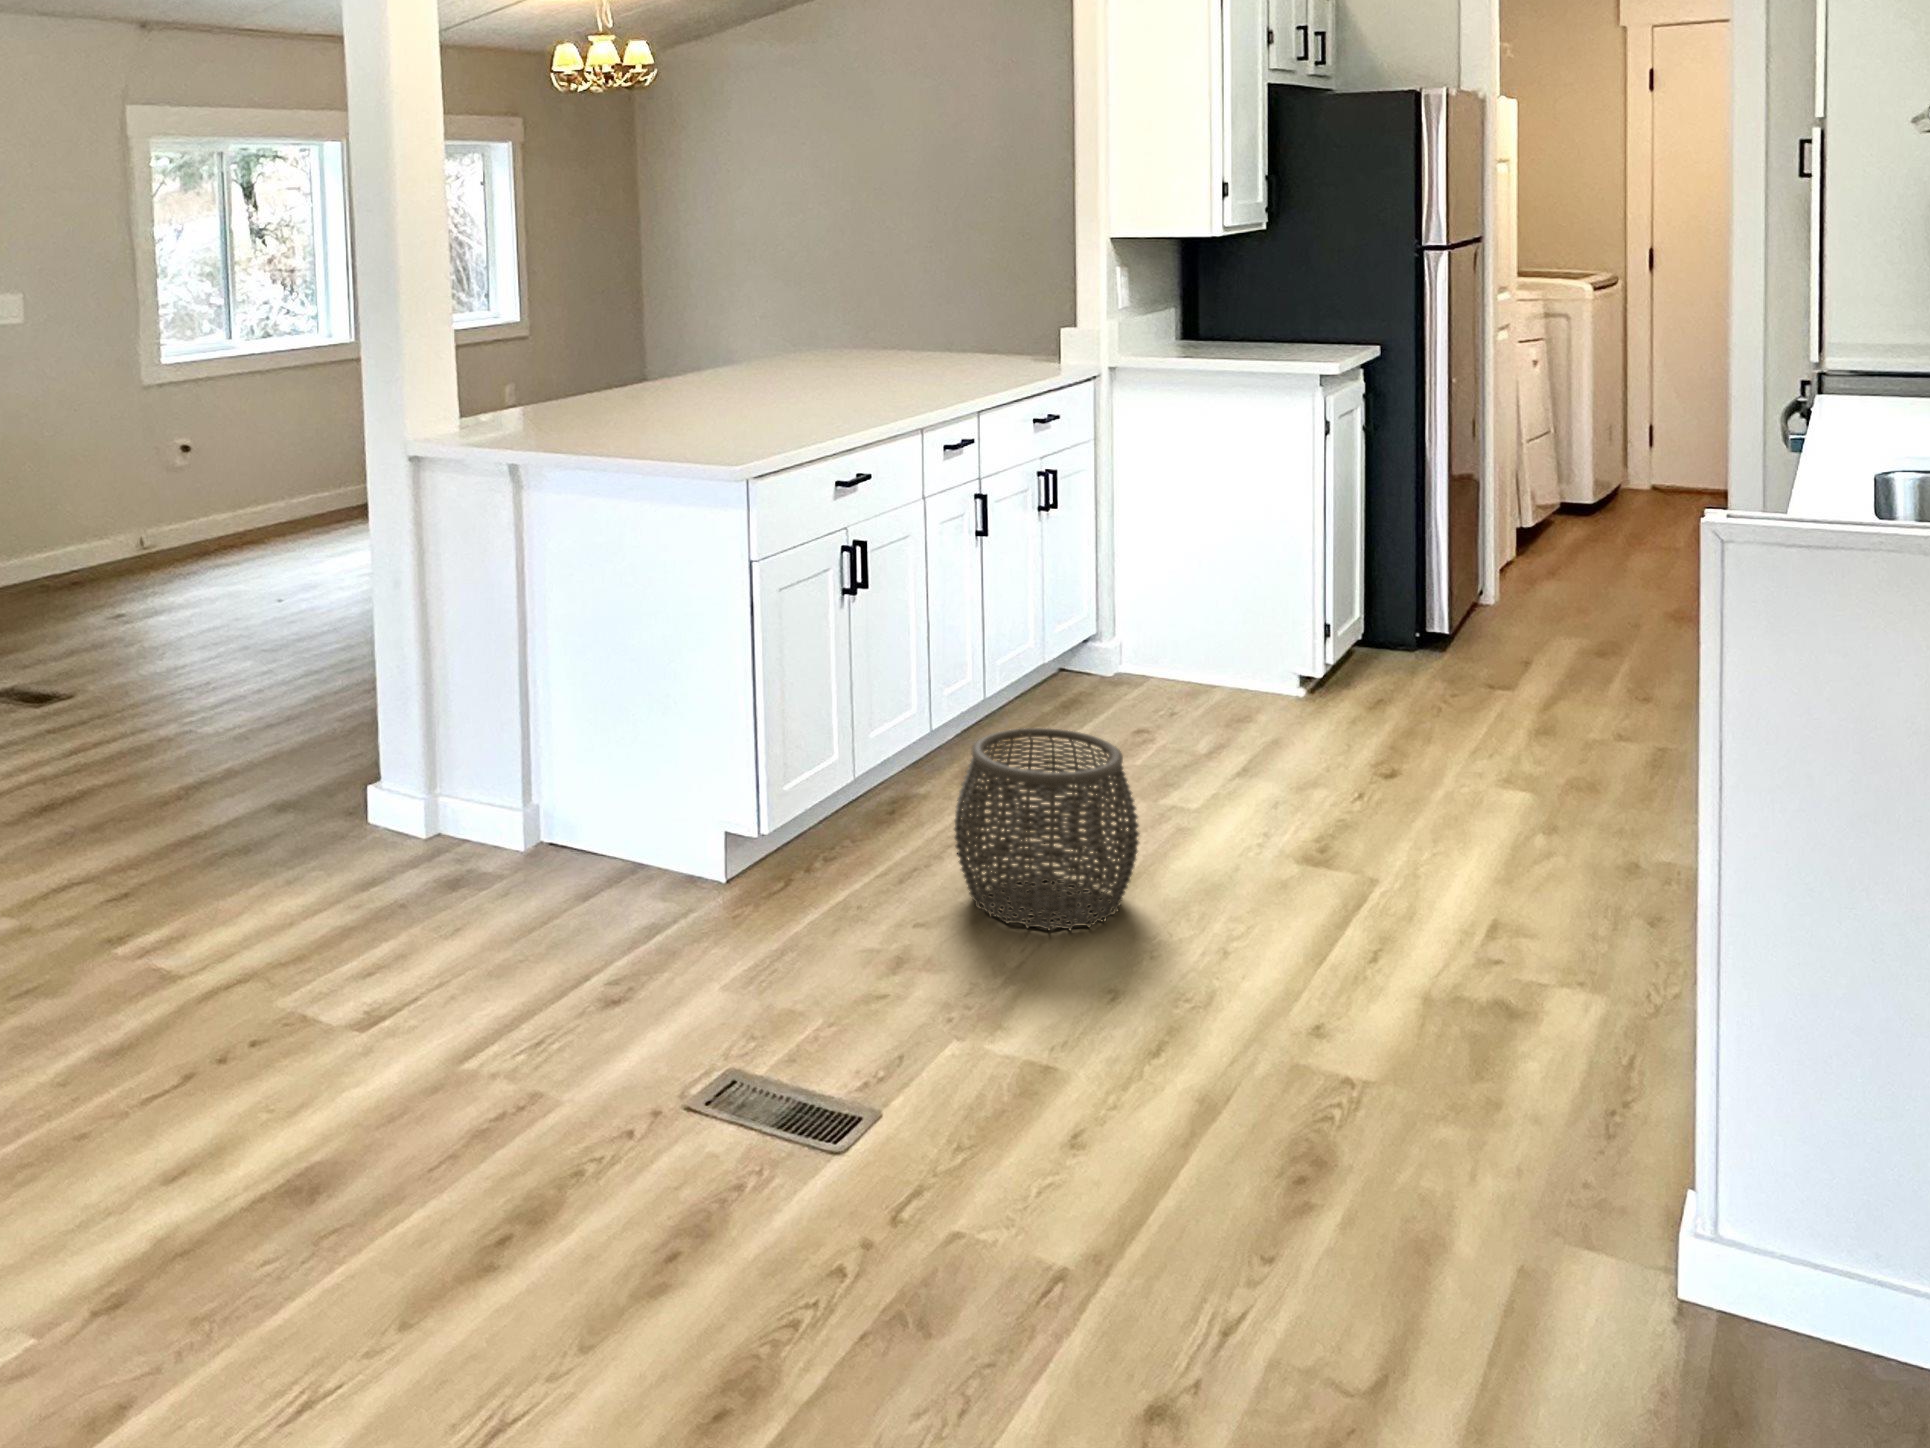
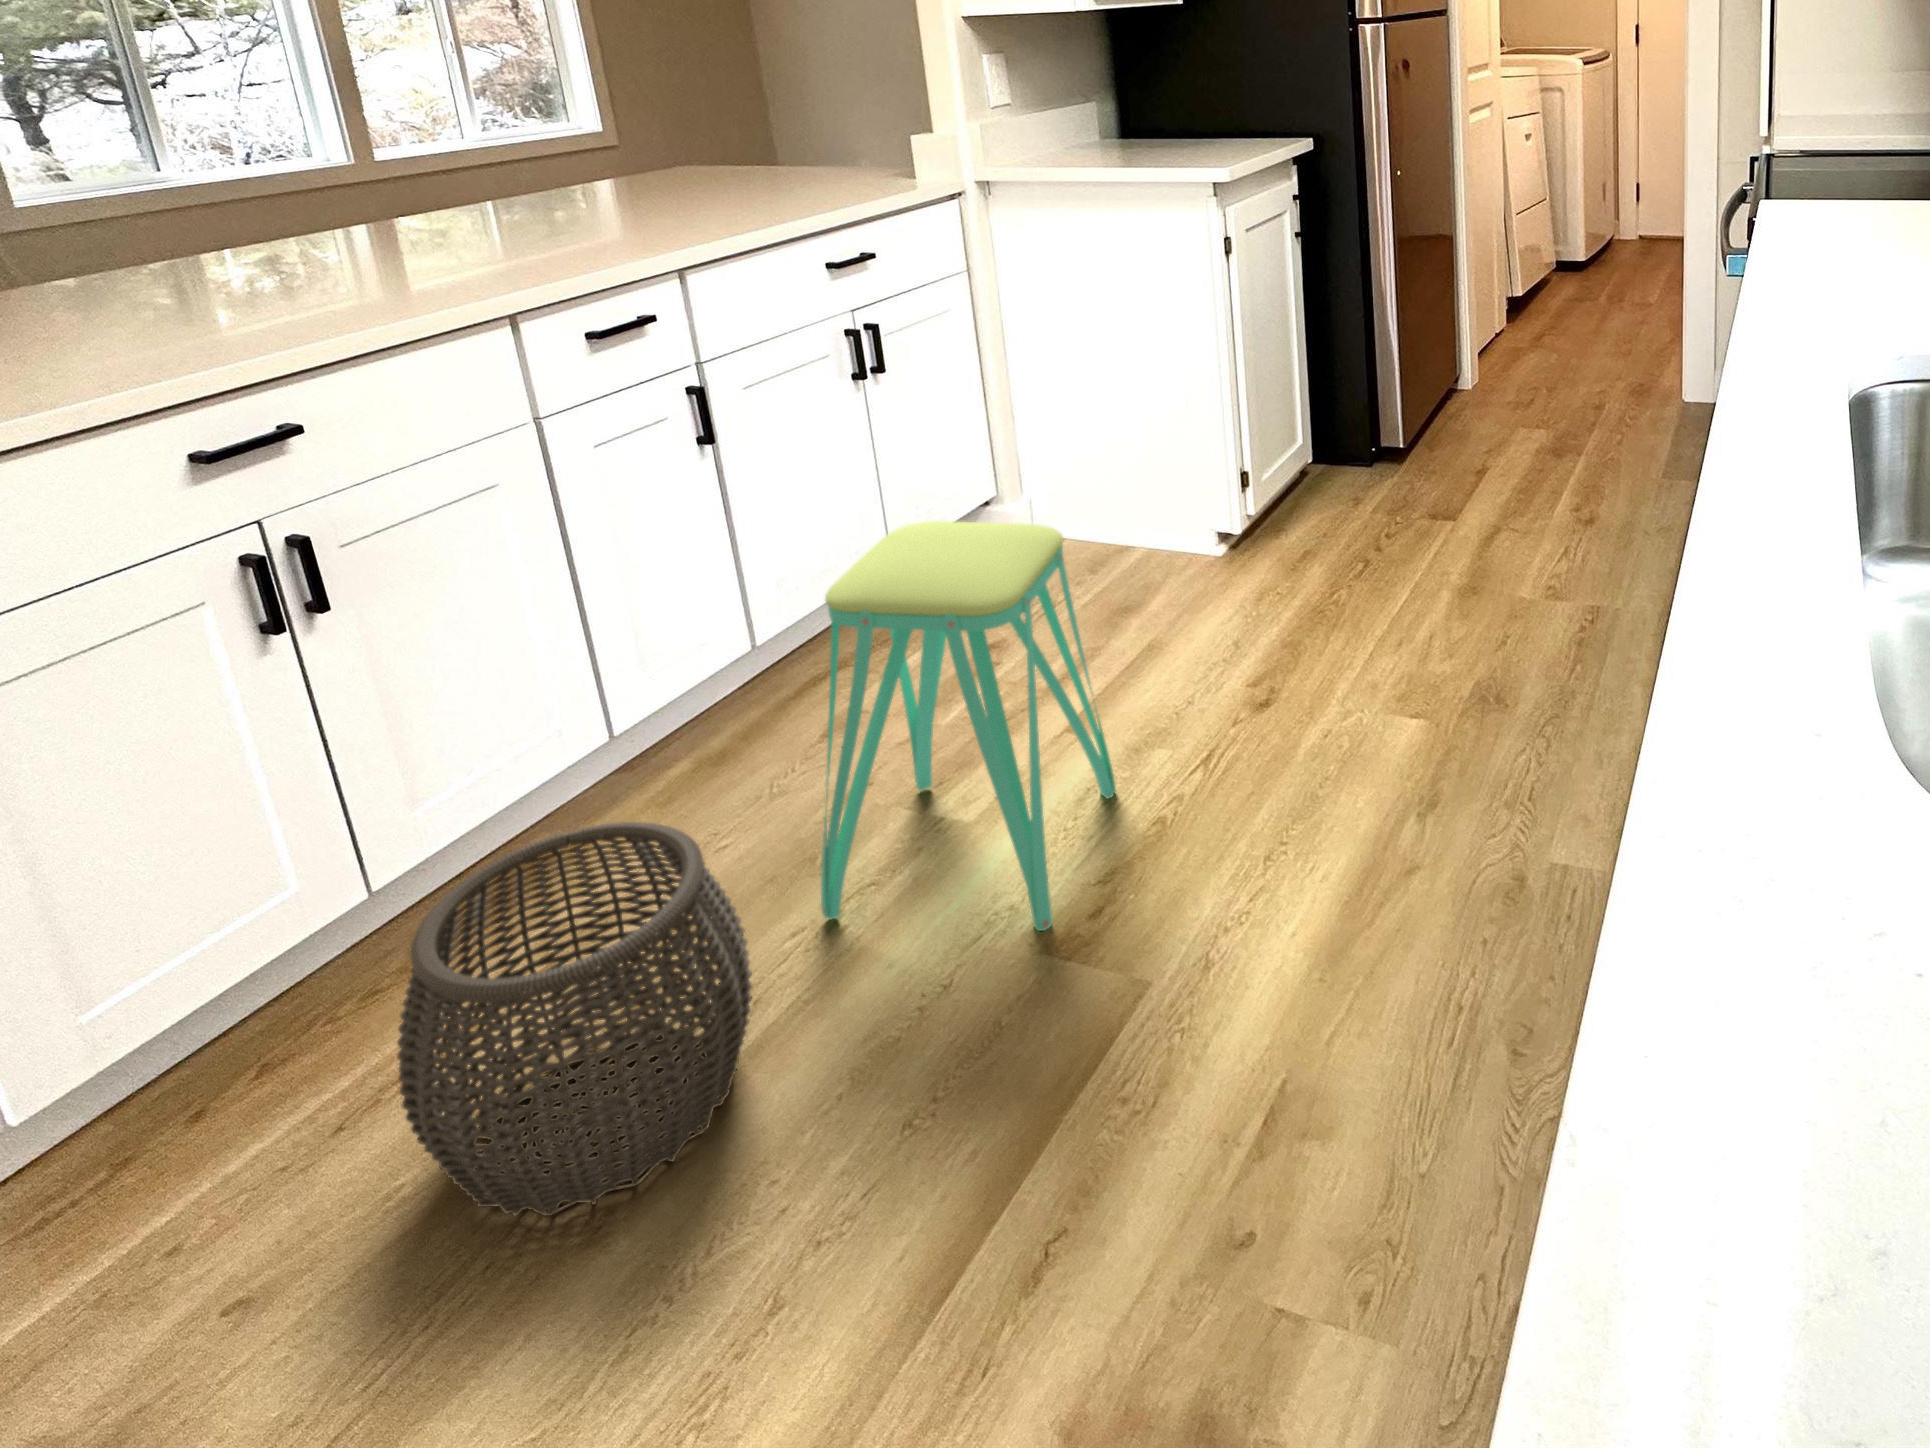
stool: none [1119,586,1296,863] -> present [821,521,1116,931]

